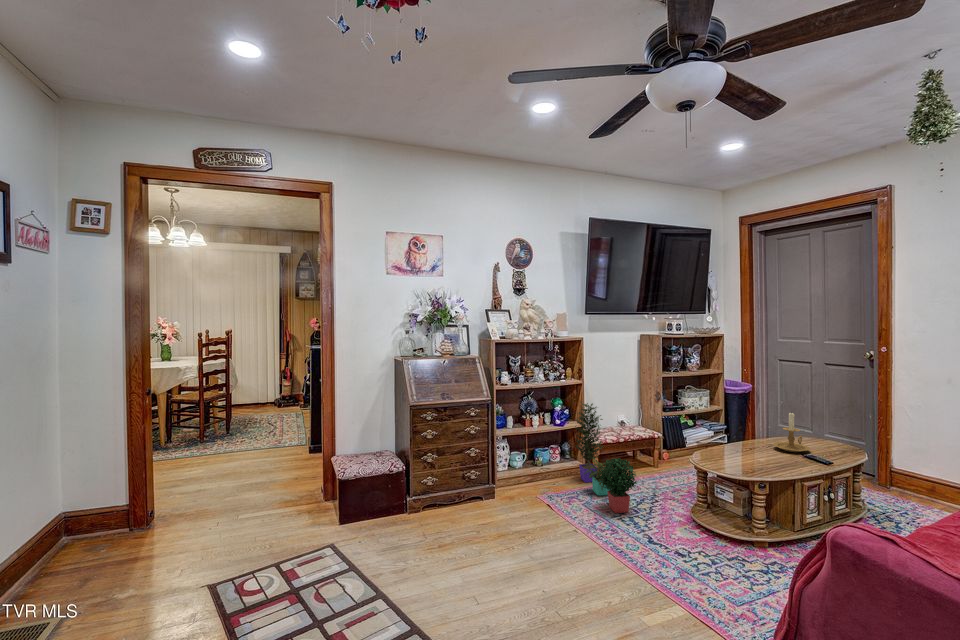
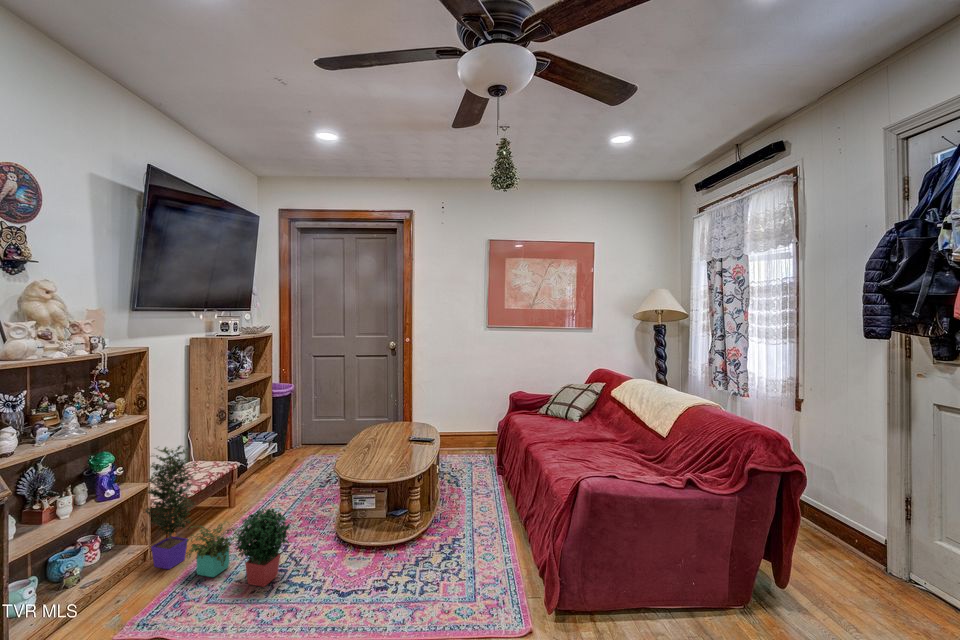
candle holder: present [773,412,810,452] -> none [380,405,408,442]

